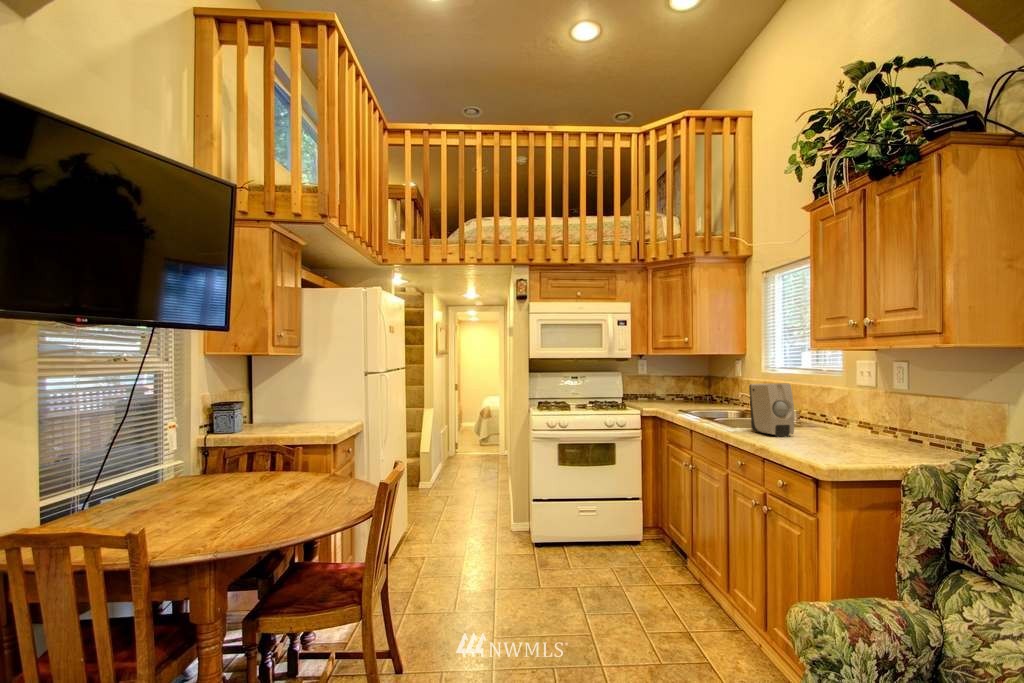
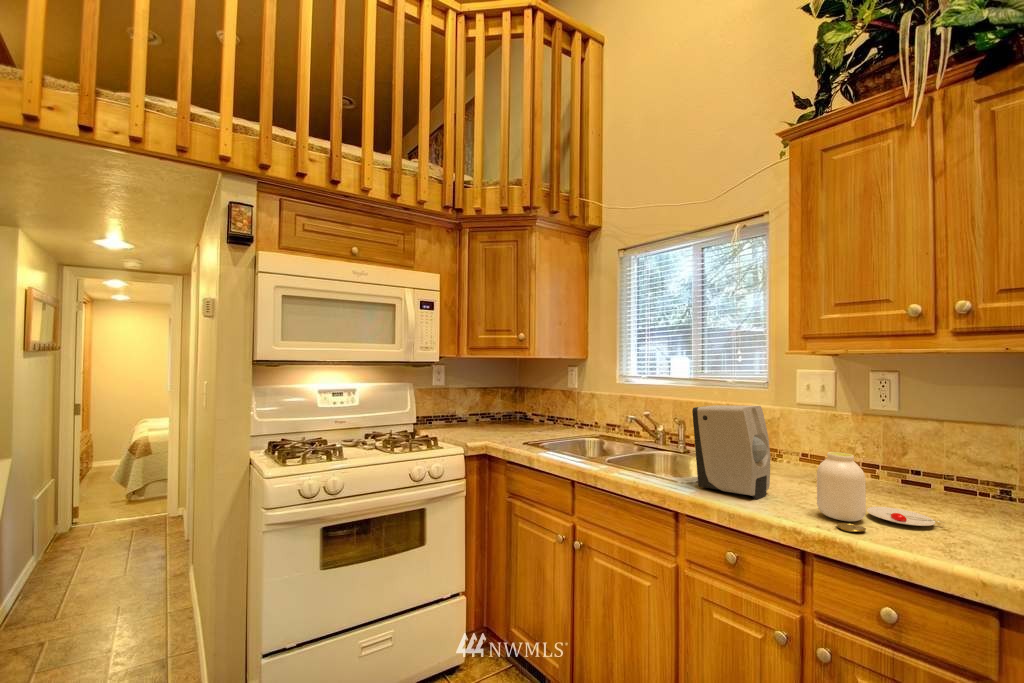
jar: none [791,408,865,450] -> present [817,452,944,532]

